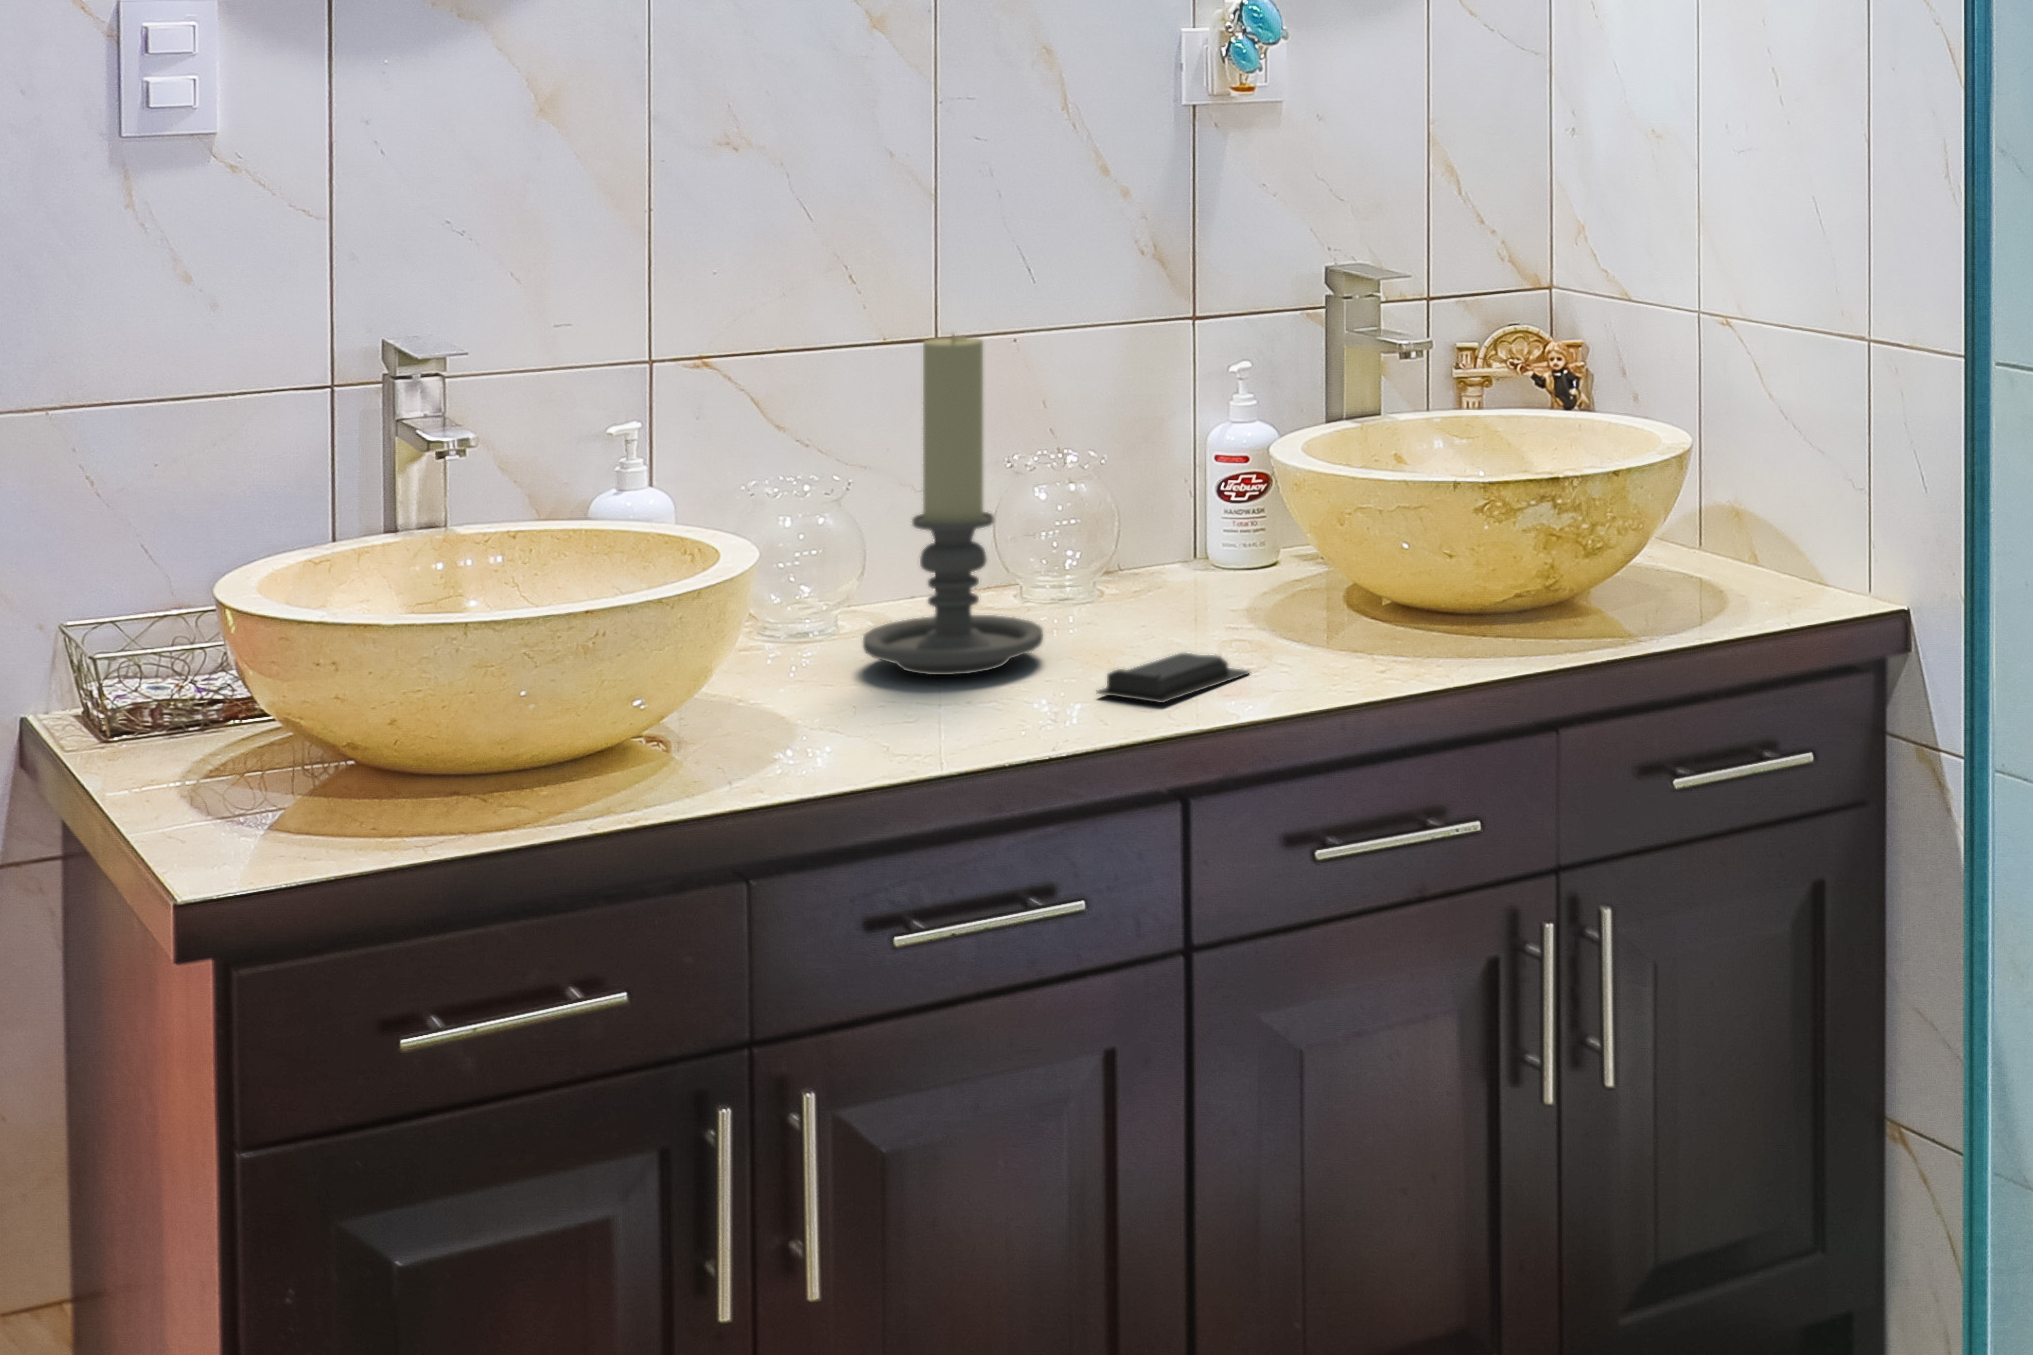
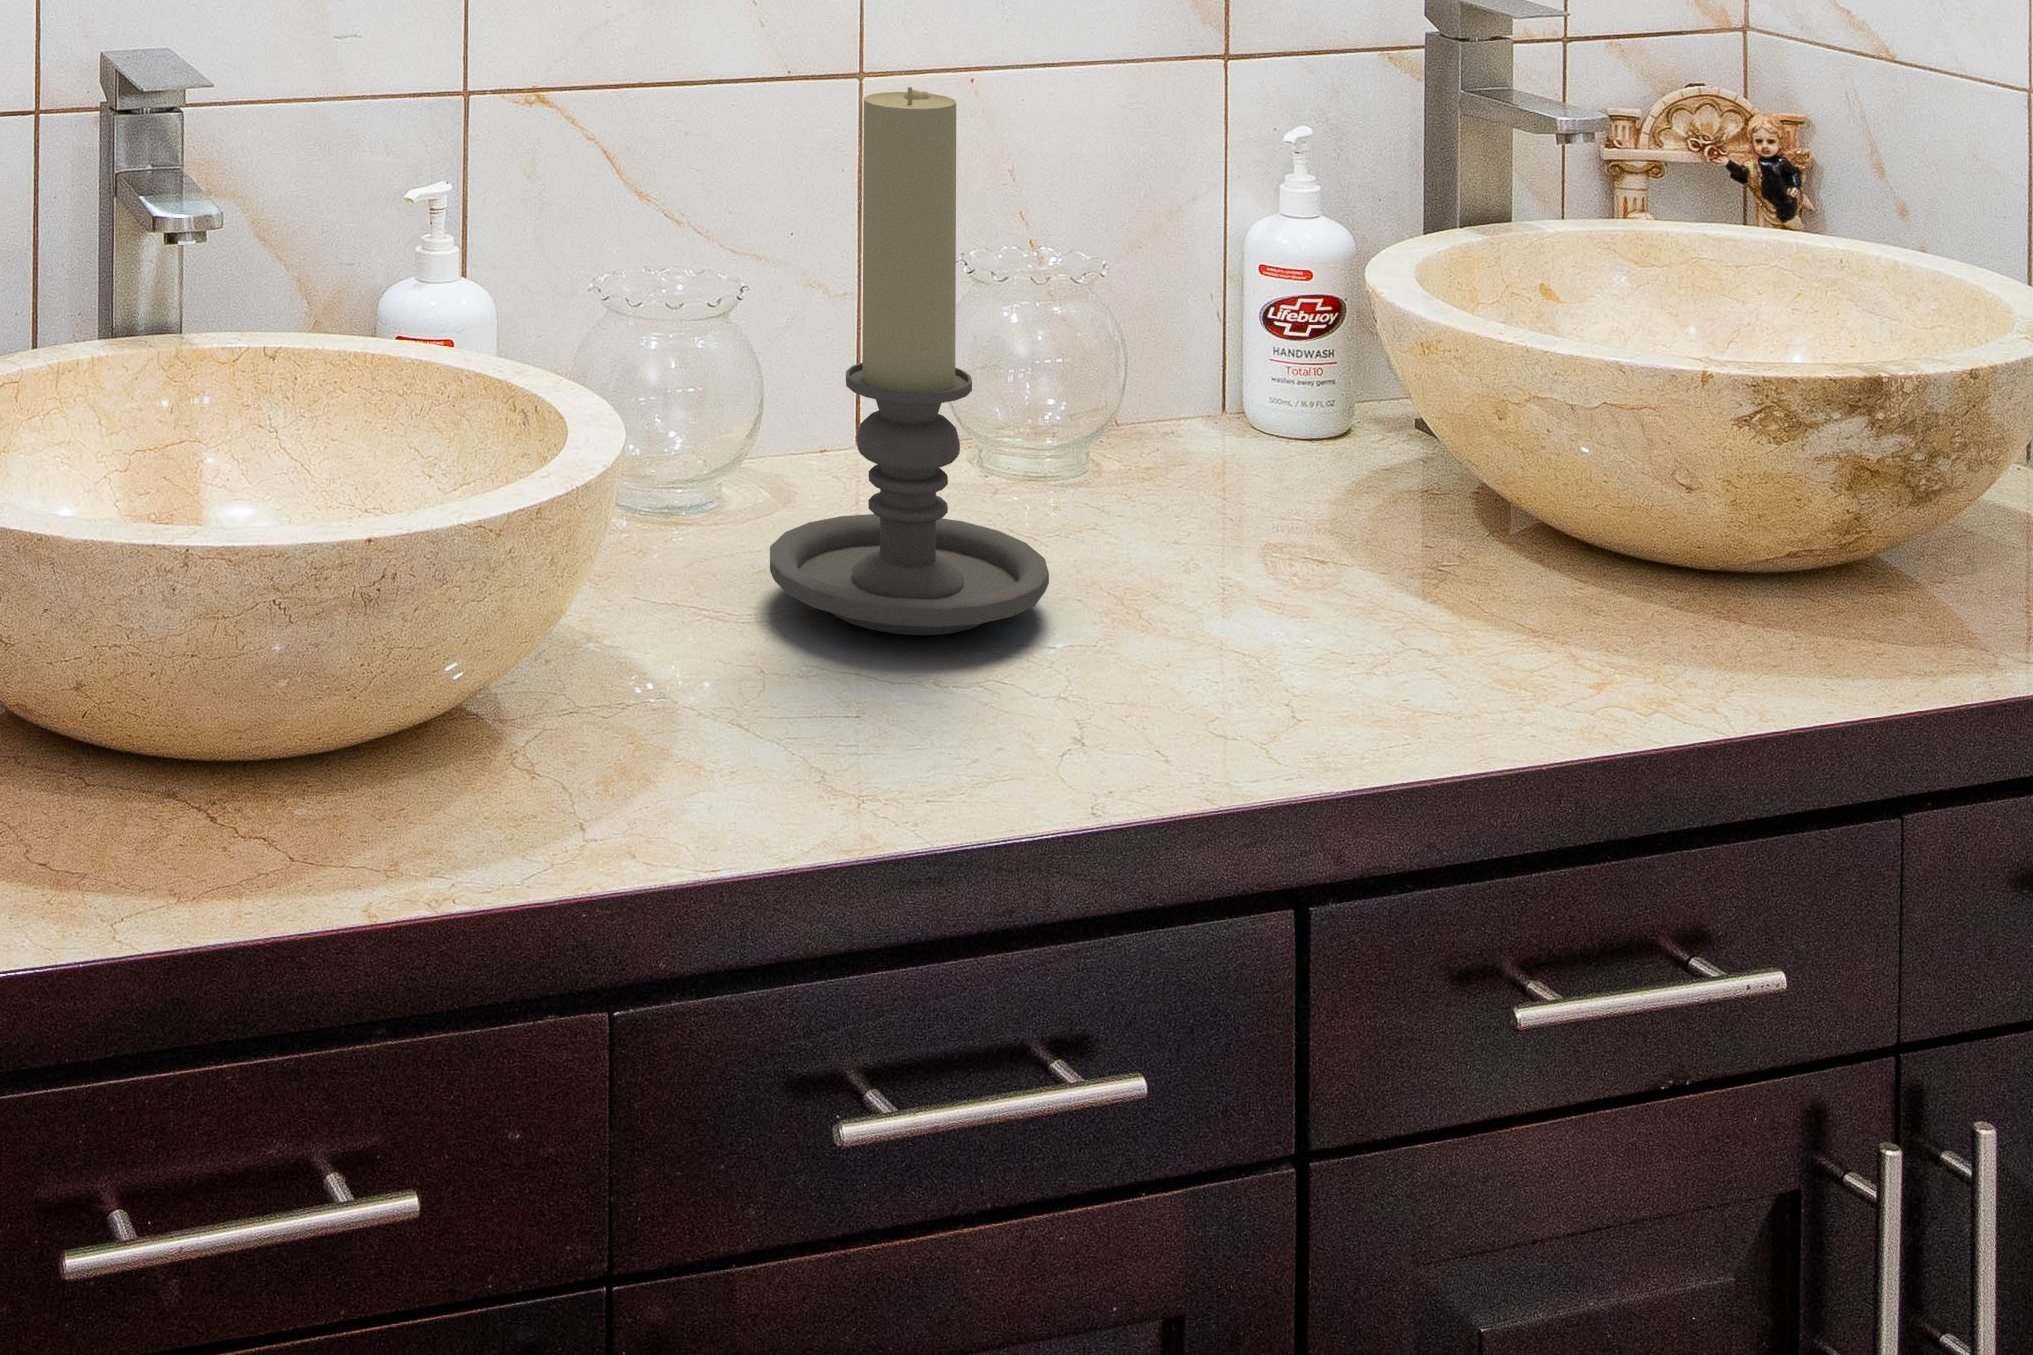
soap bar: present [1097,653,1249,703] -> none [1150,640,1401,755]

